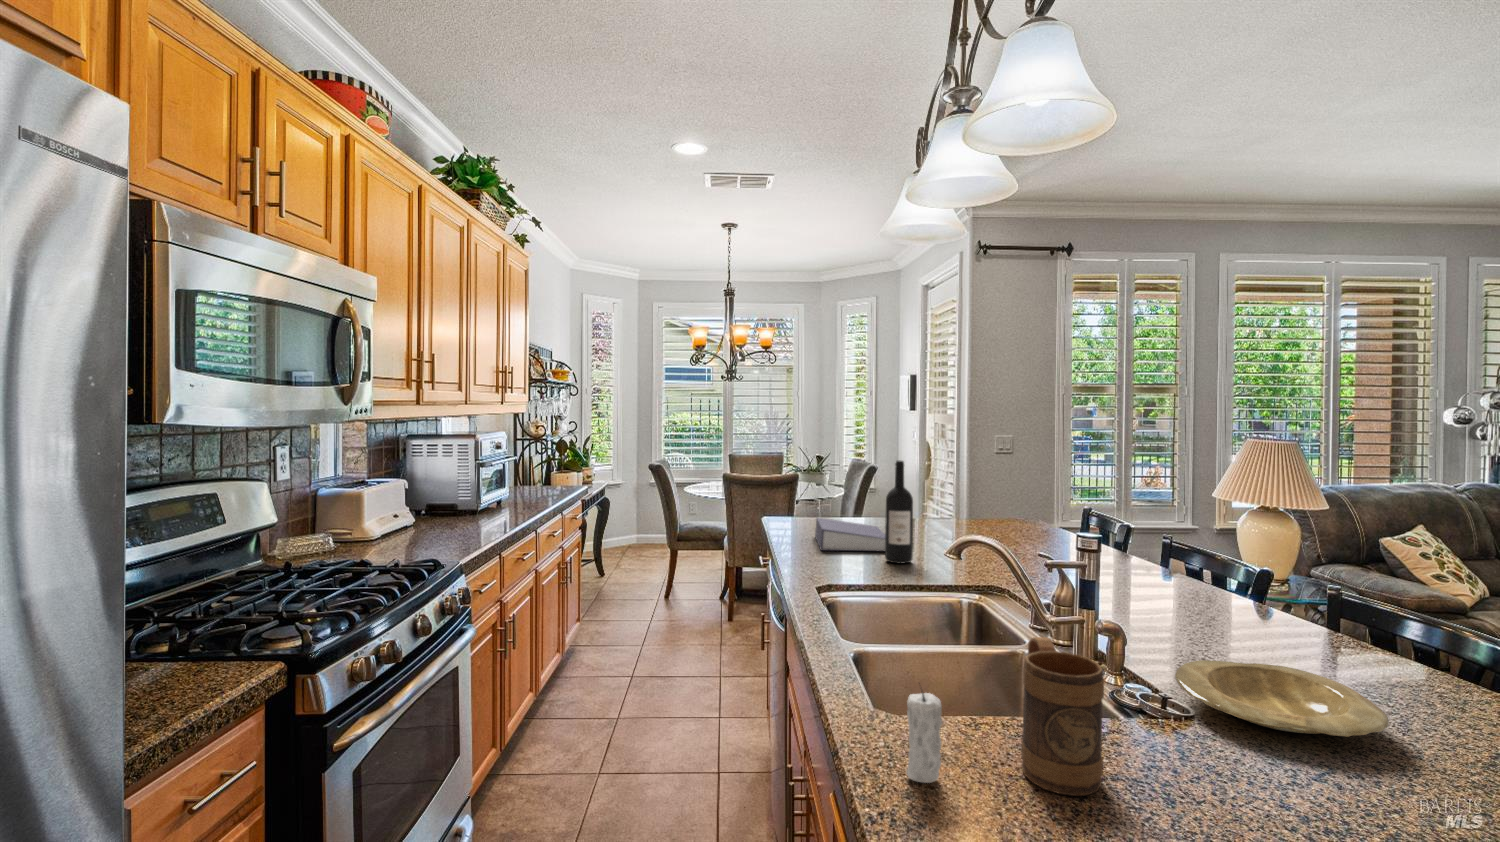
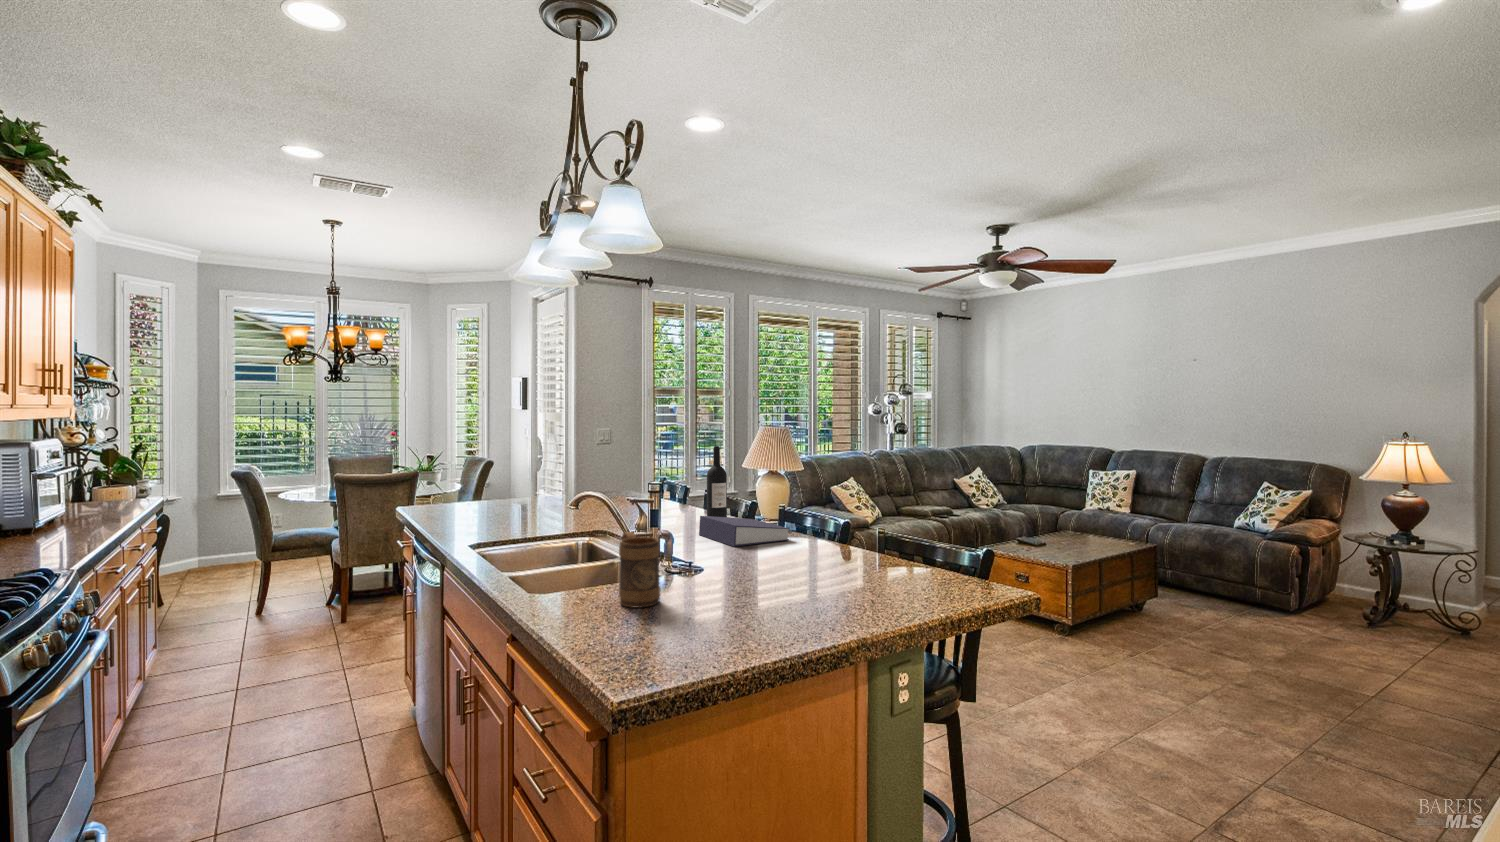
wine bottle: present [885,460,913,563] -> present [707,446,727,517]
book: present [815,518,885,551] -> present [699,516,789,547]
plate: present [1175,660,1389,737] -> none [700,543,790,570]
candle: present [907,692,942,783] -> none [556,559,577,616]

